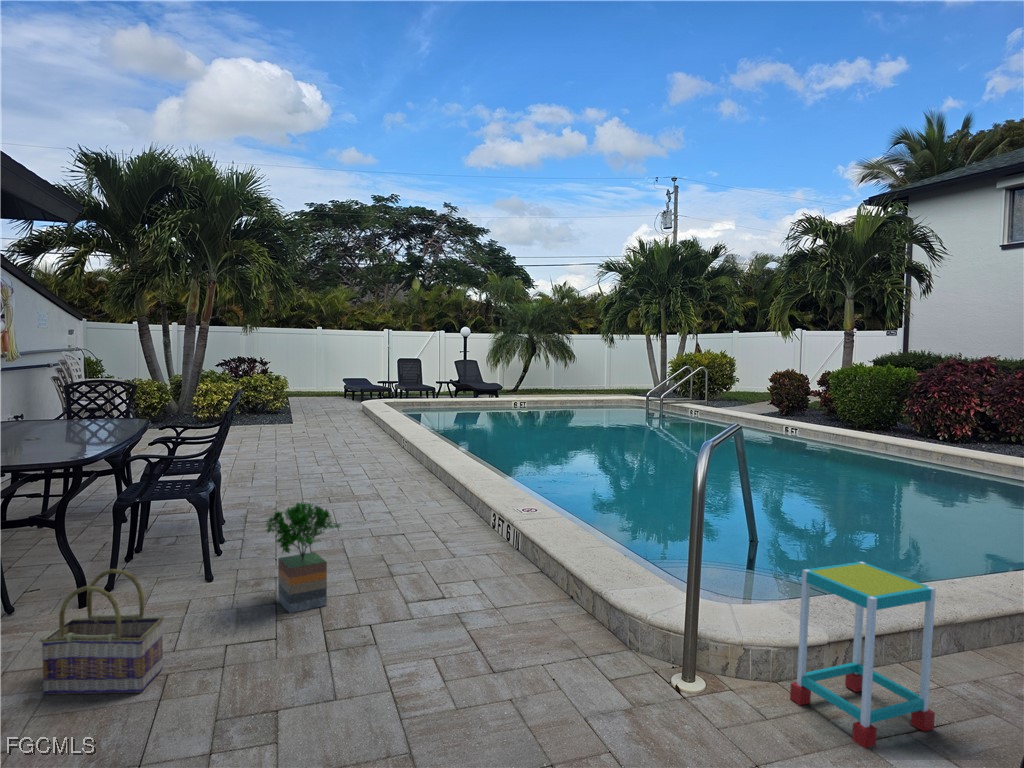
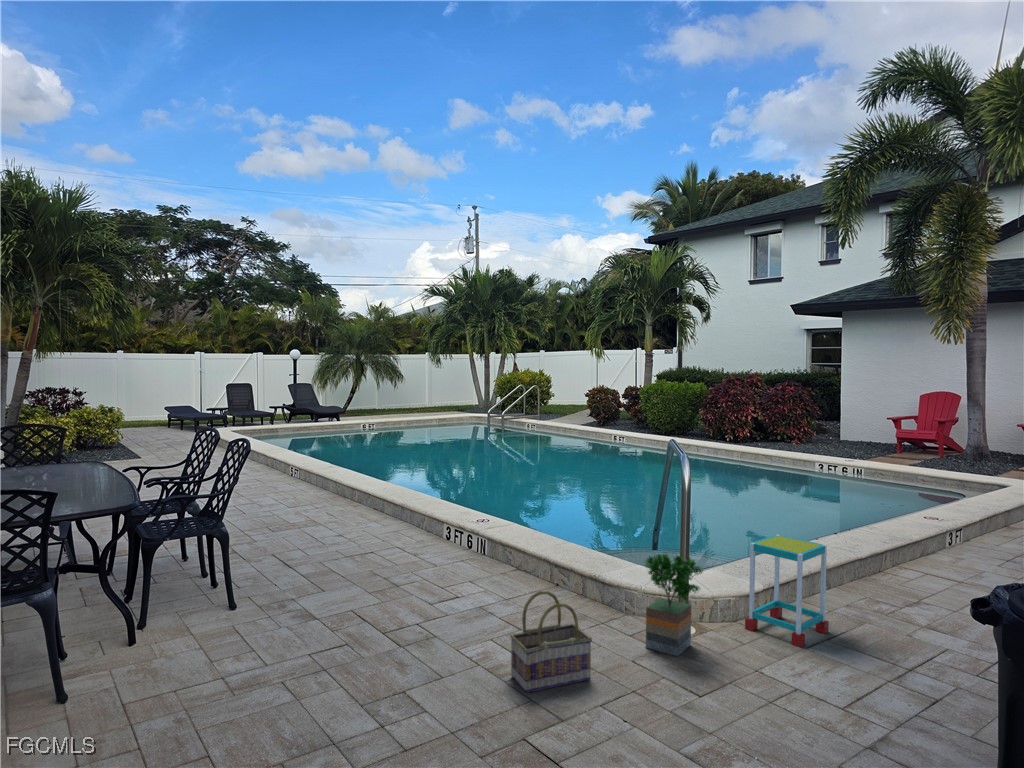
potted tree: present [266,502,340,613] -> present [645,554,703,656]
basket: present [40,569,164,695] -> present [510,591,592,693]

